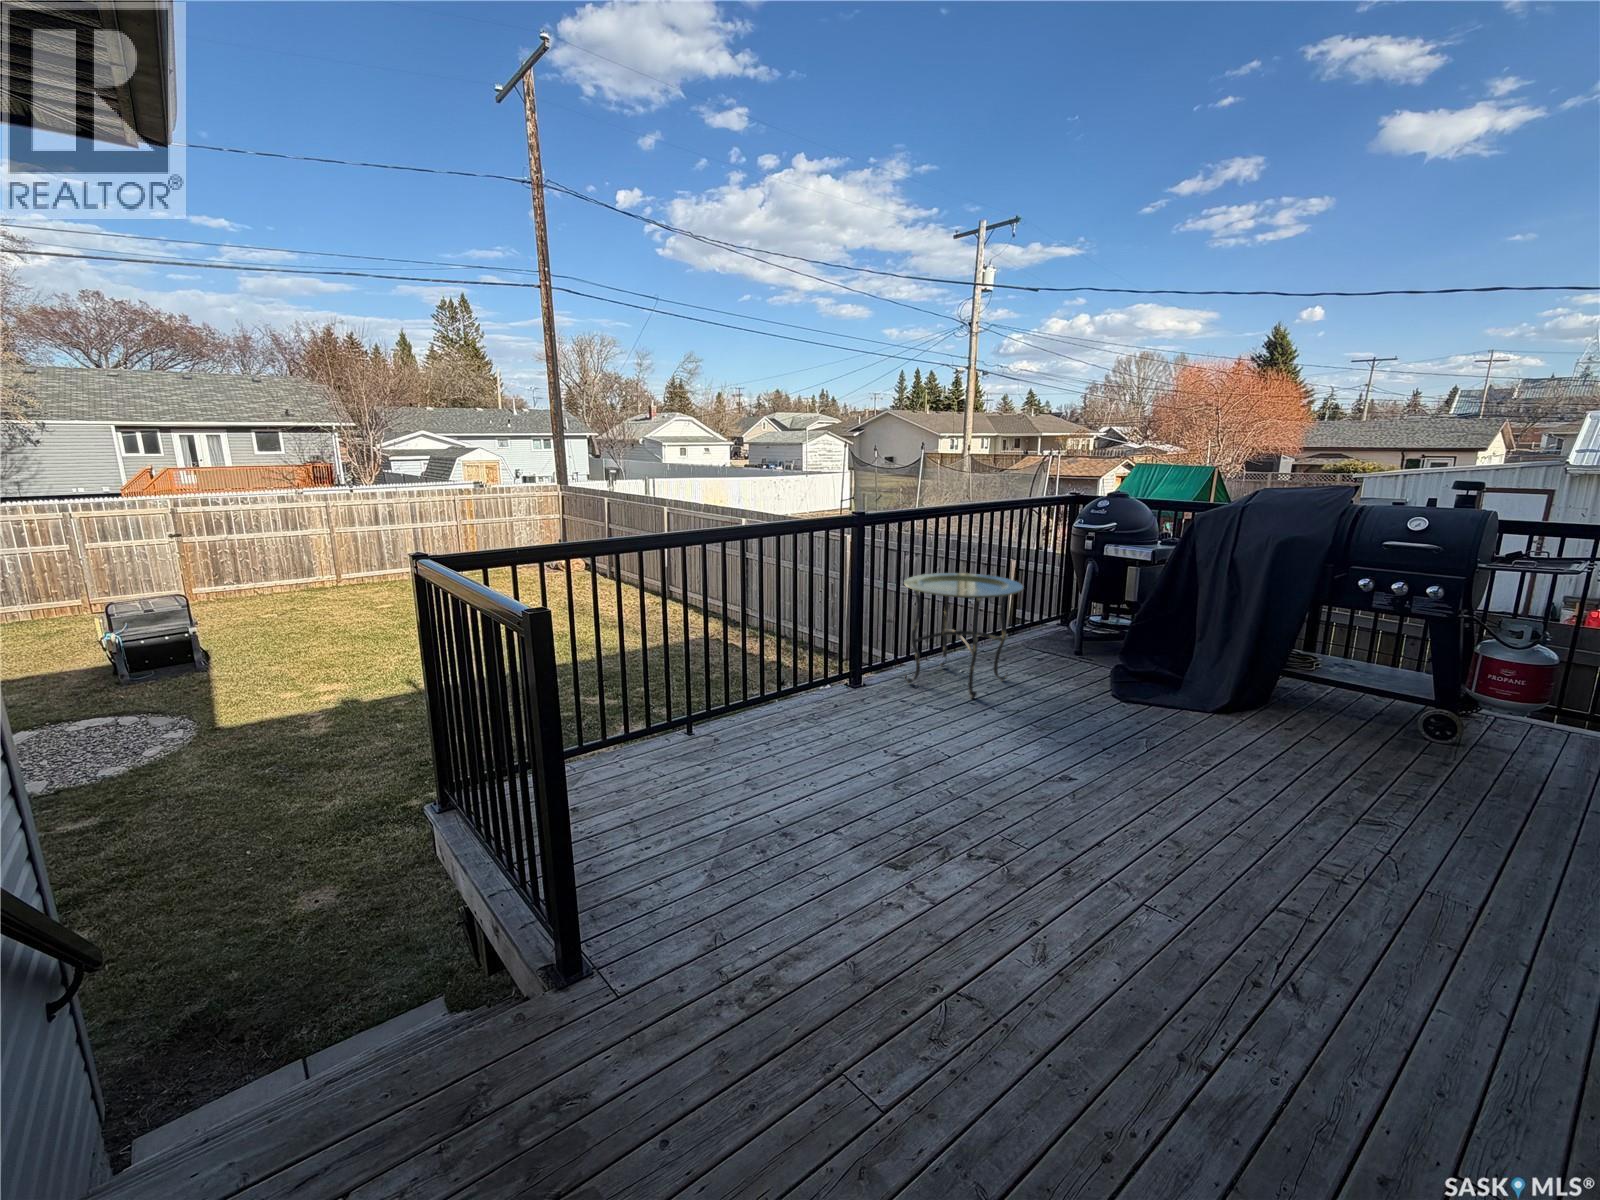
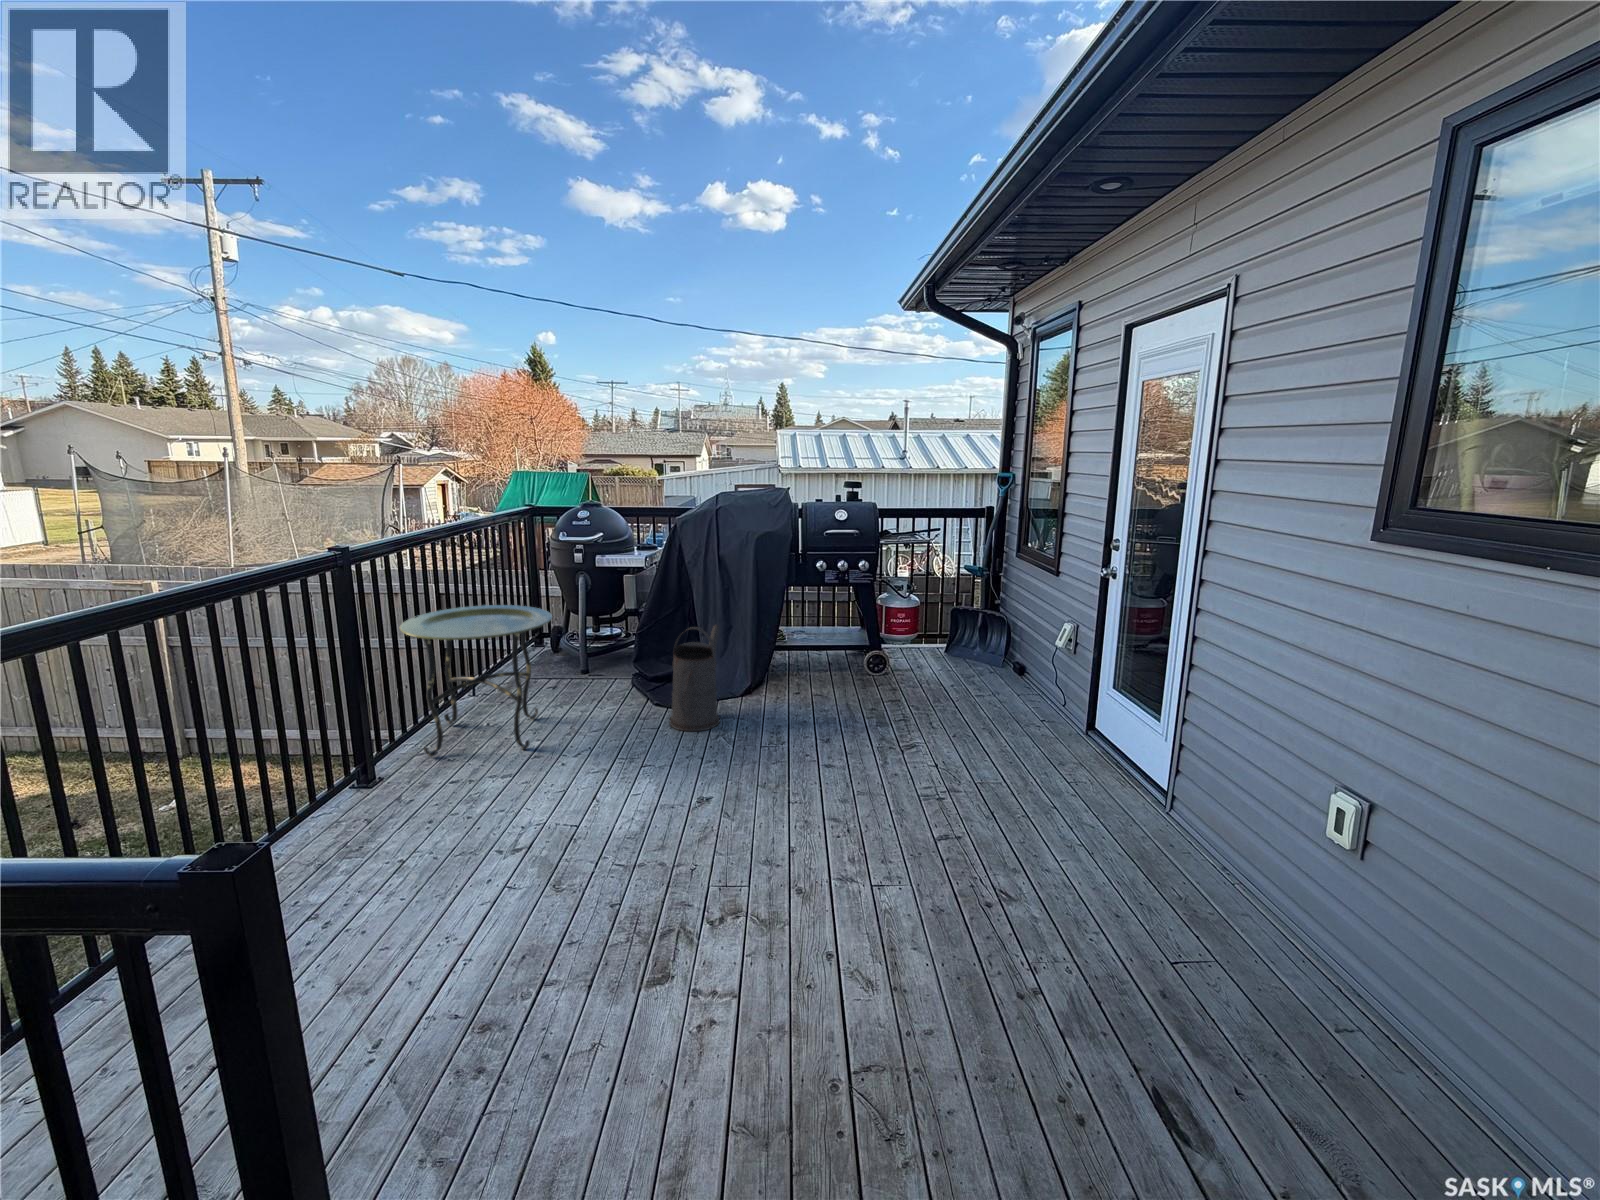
watering can: none [1112,625,1206,735] -> present [670,625,720,732]

